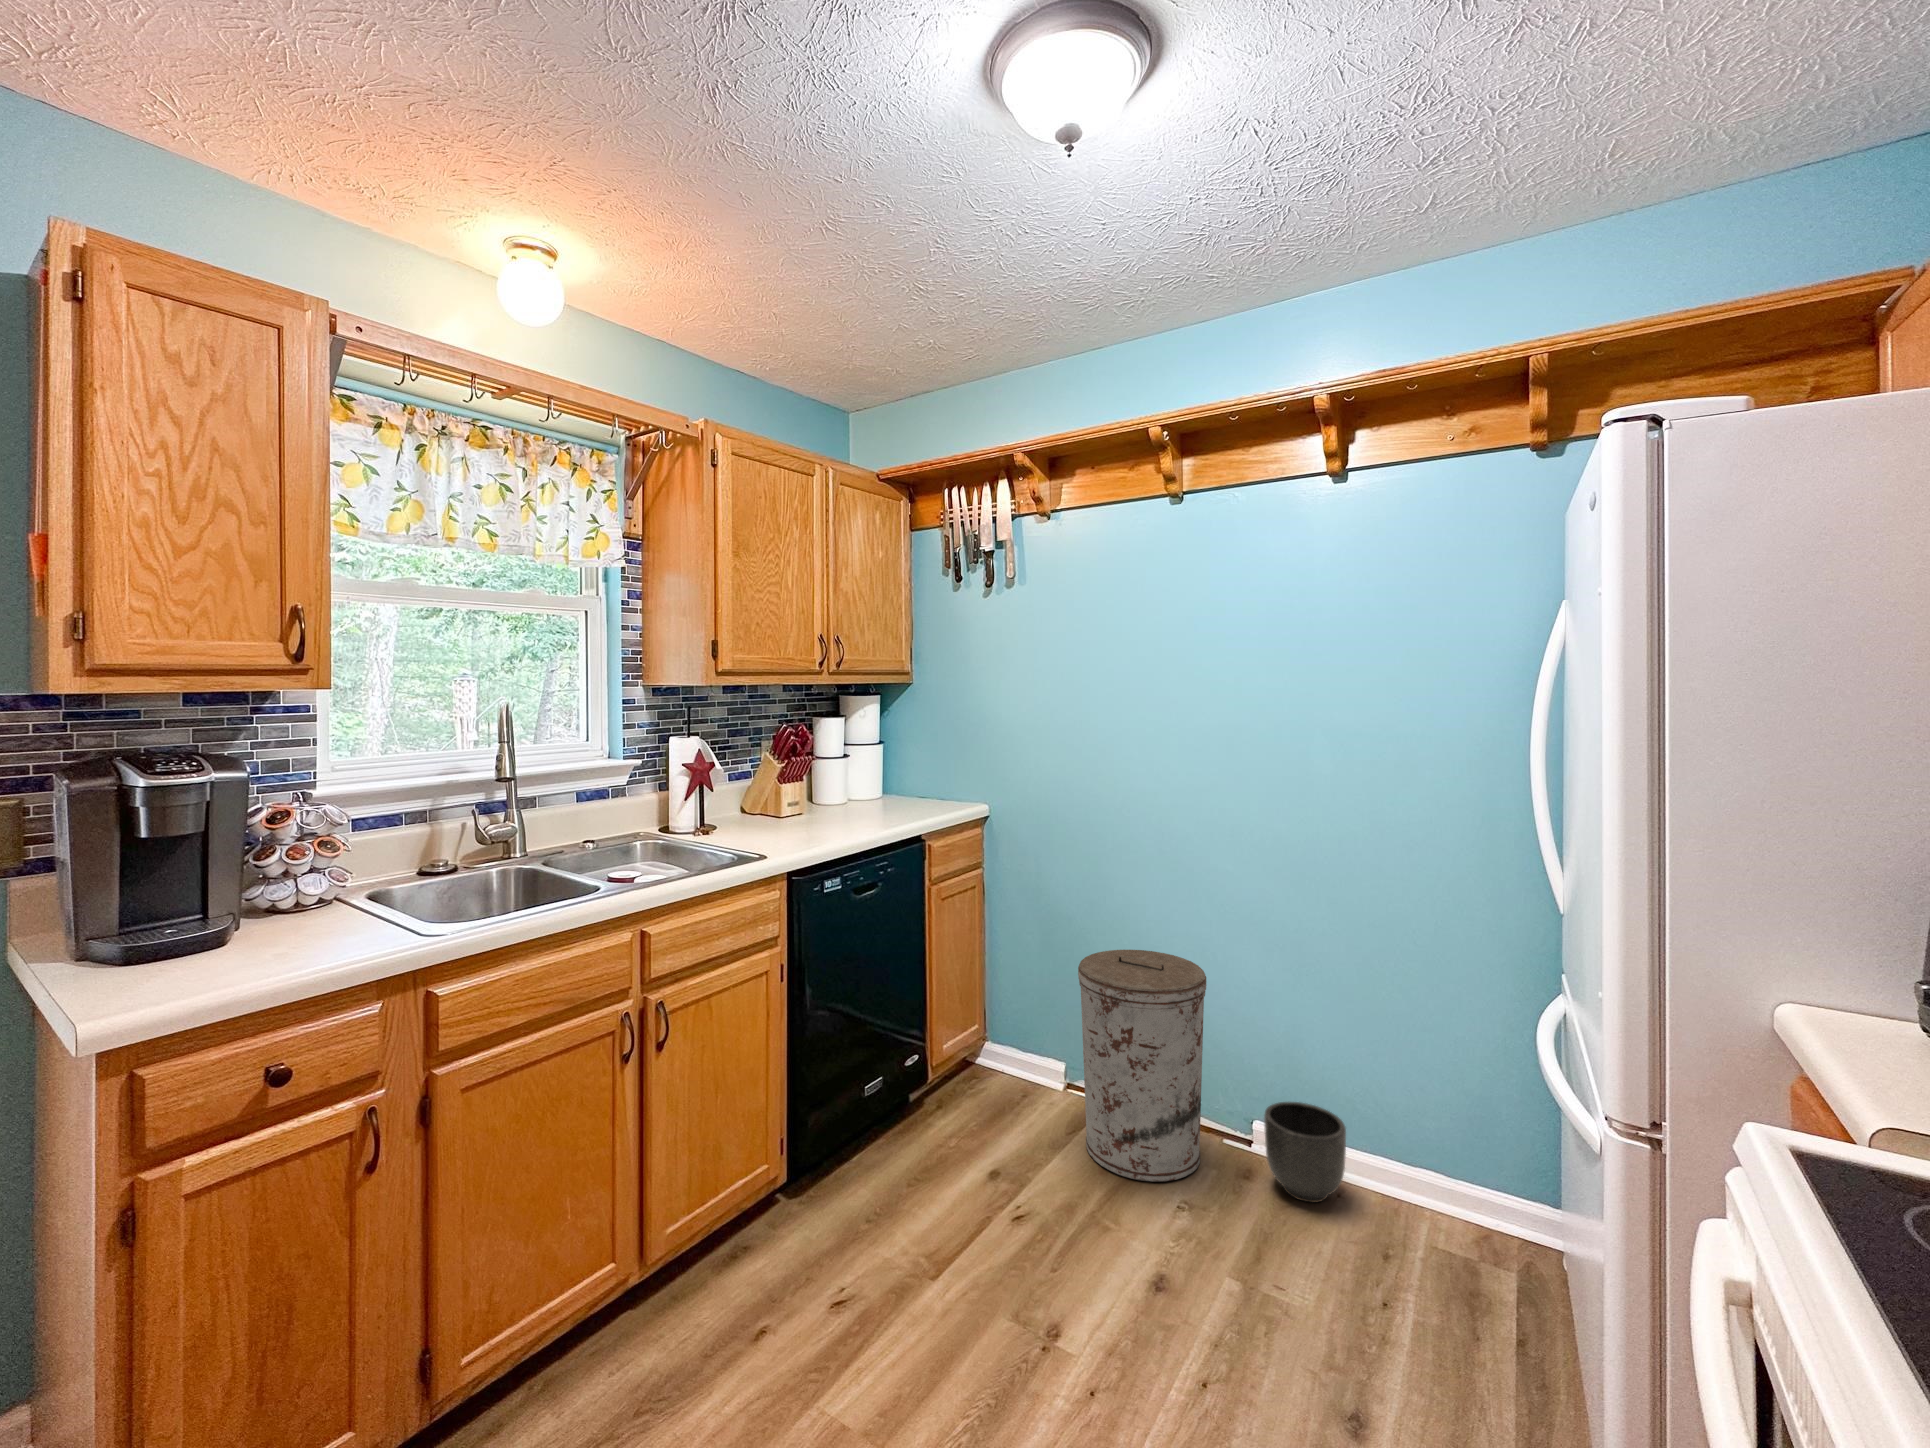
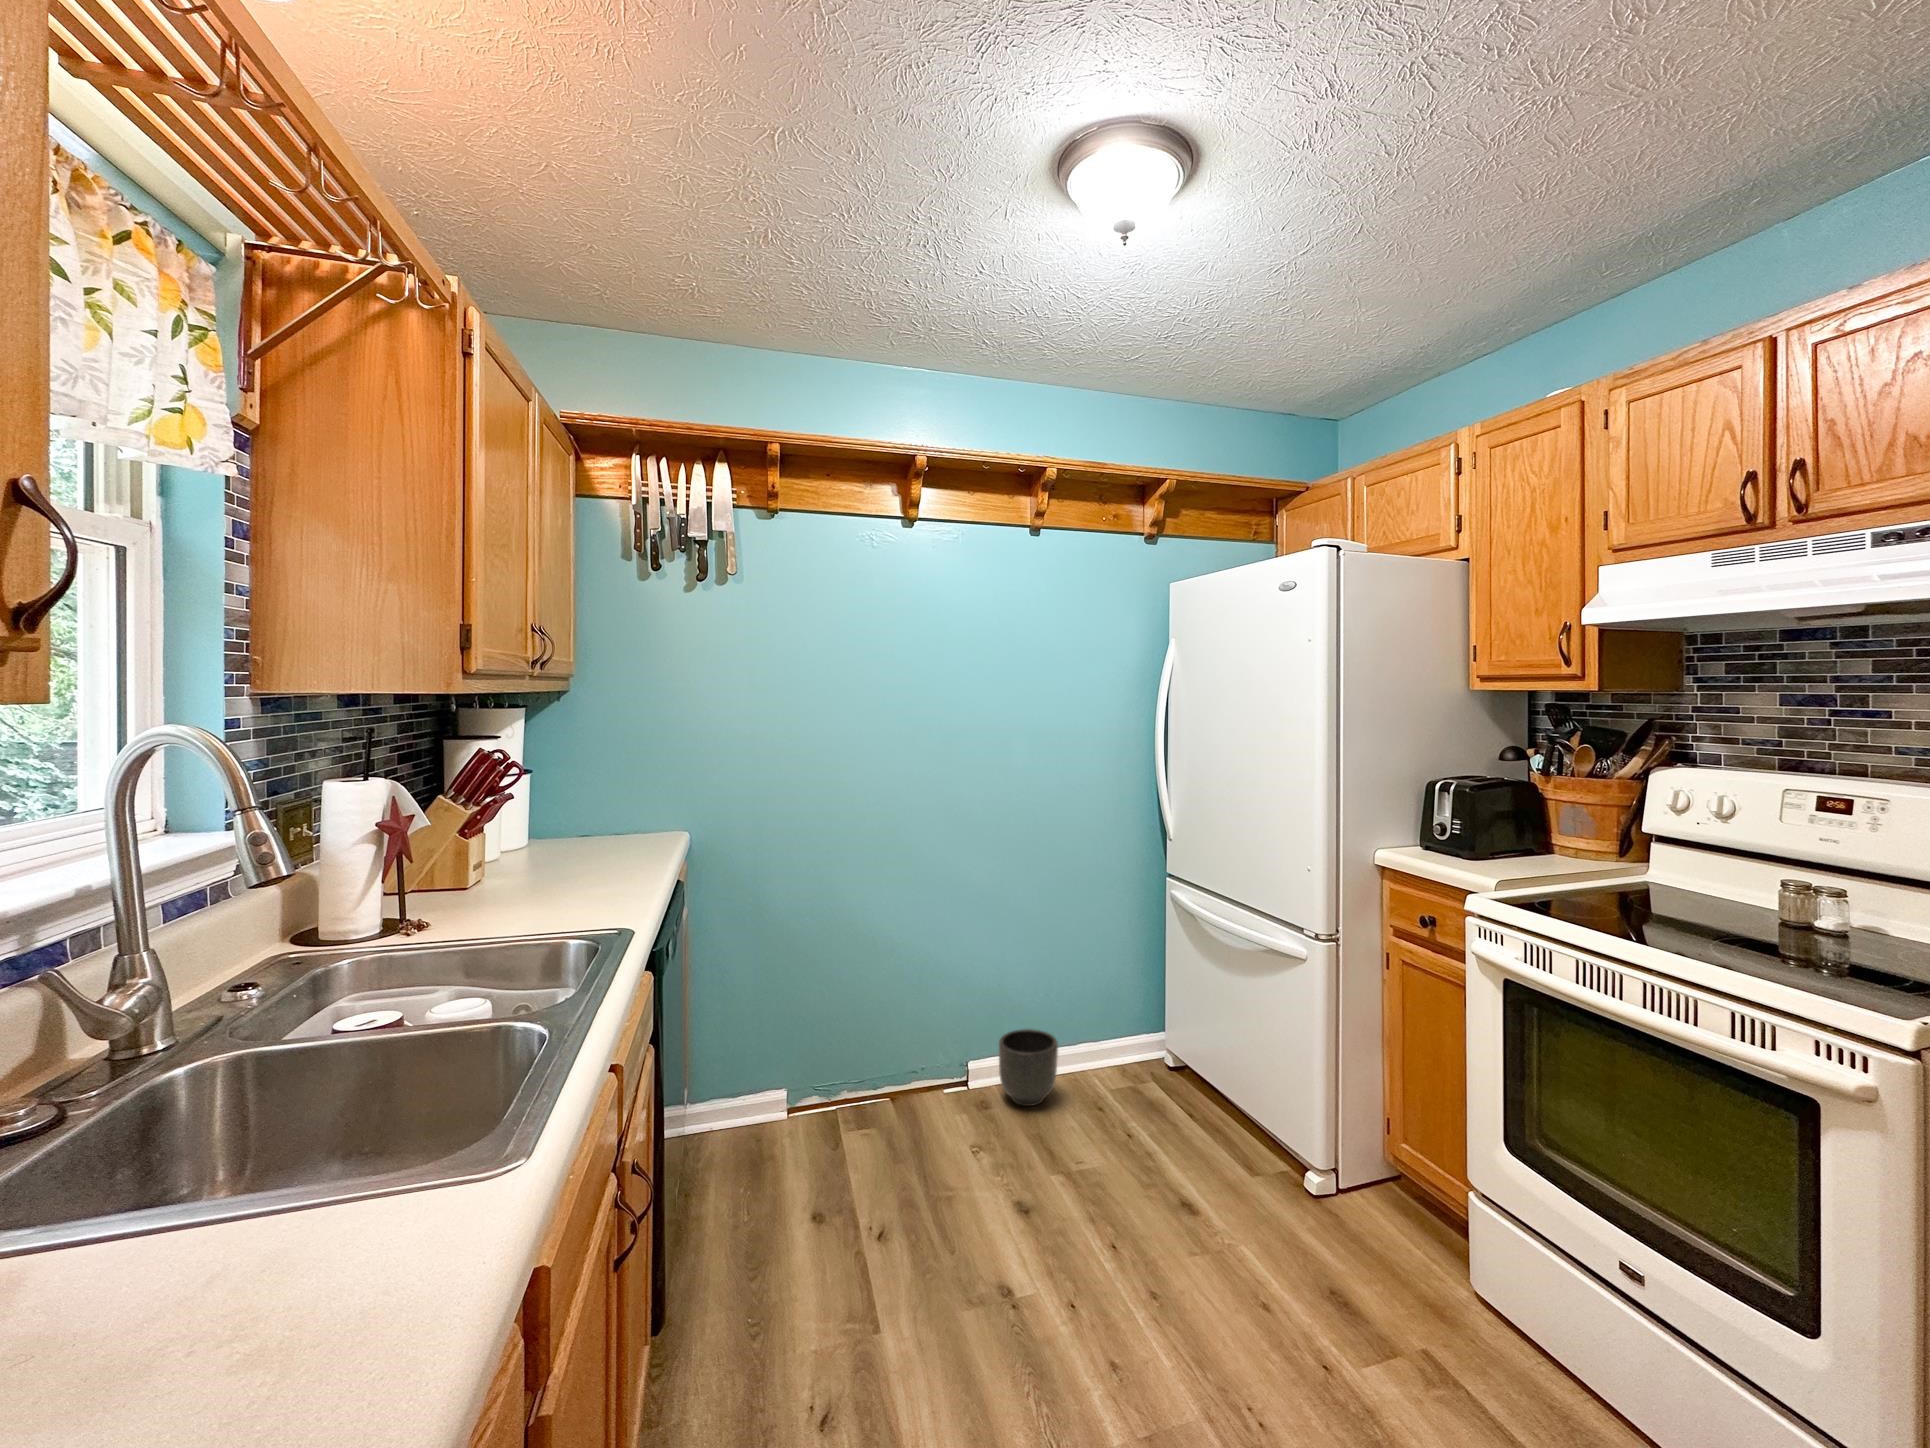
trash can: present [1078,950,1207,1182] -> none [849,940,965,1155]

